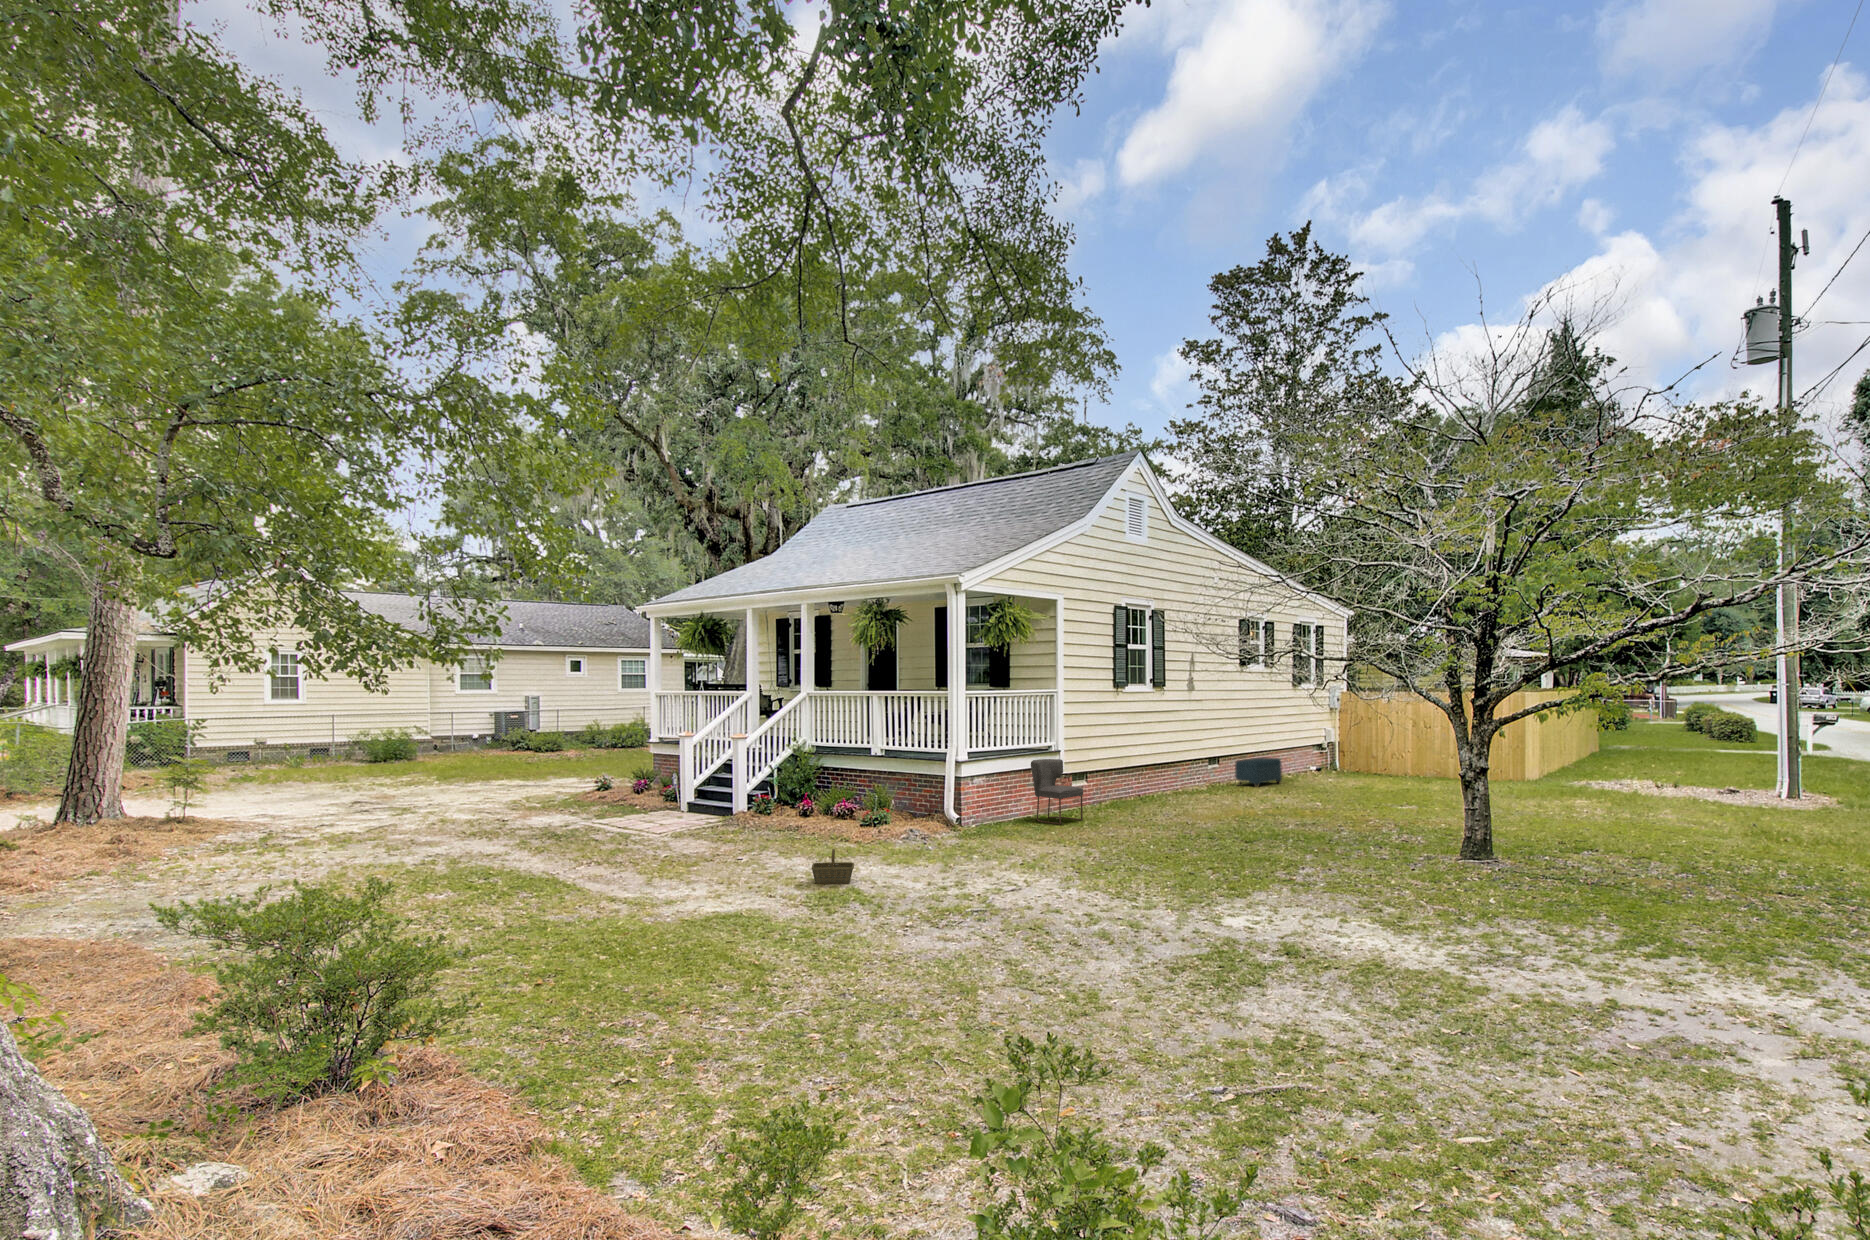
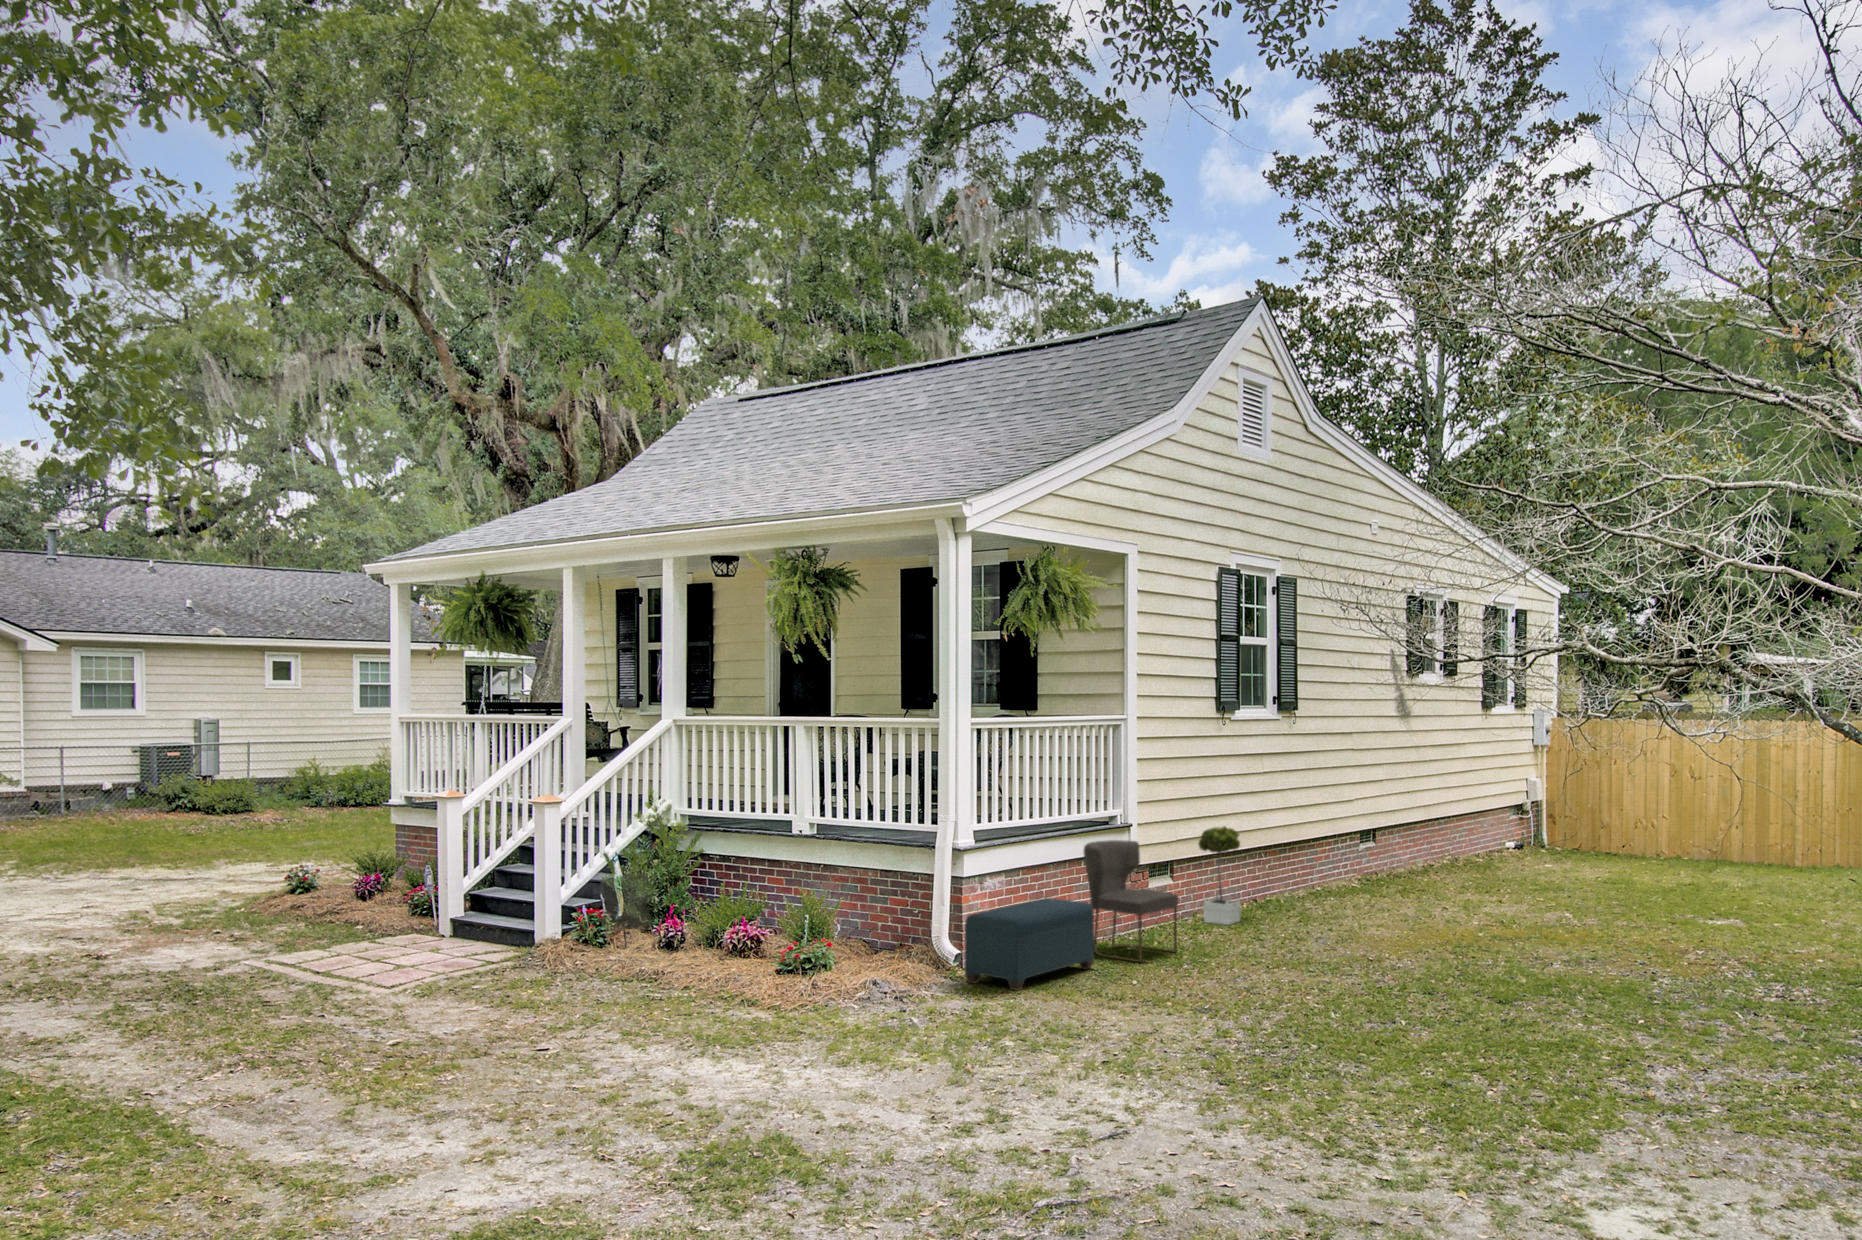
potted tree: none [1102,752,1127,809] -> present [1198,826,1241,925]
bench: present [1235,758,1282,787] -> present [965,898,1094,990]
basket: present [811,849,854,884] -> none [687,1049,777,1126]

